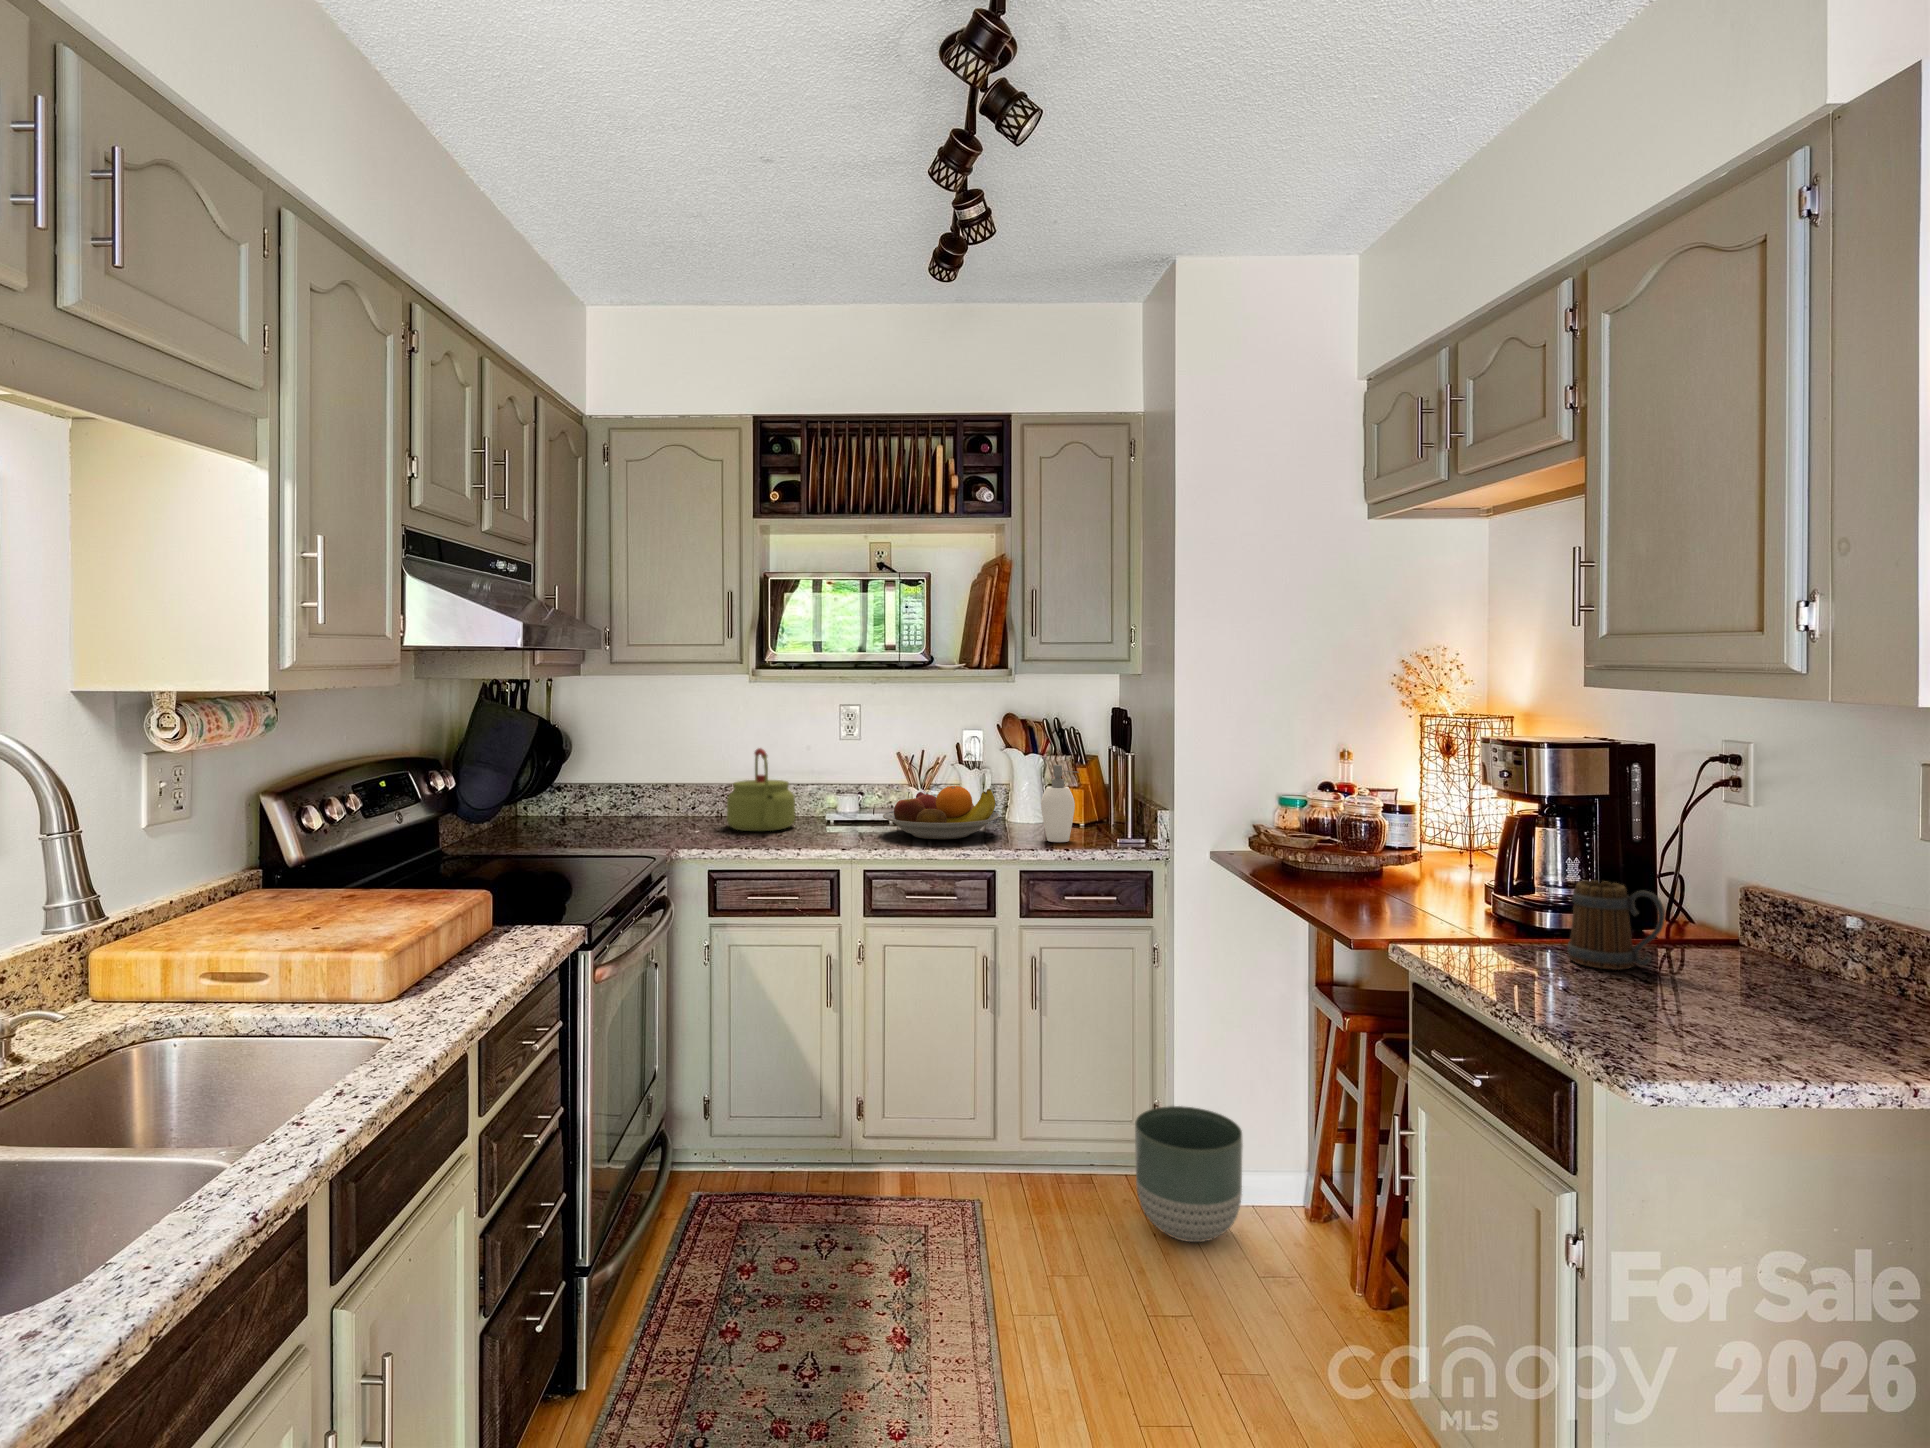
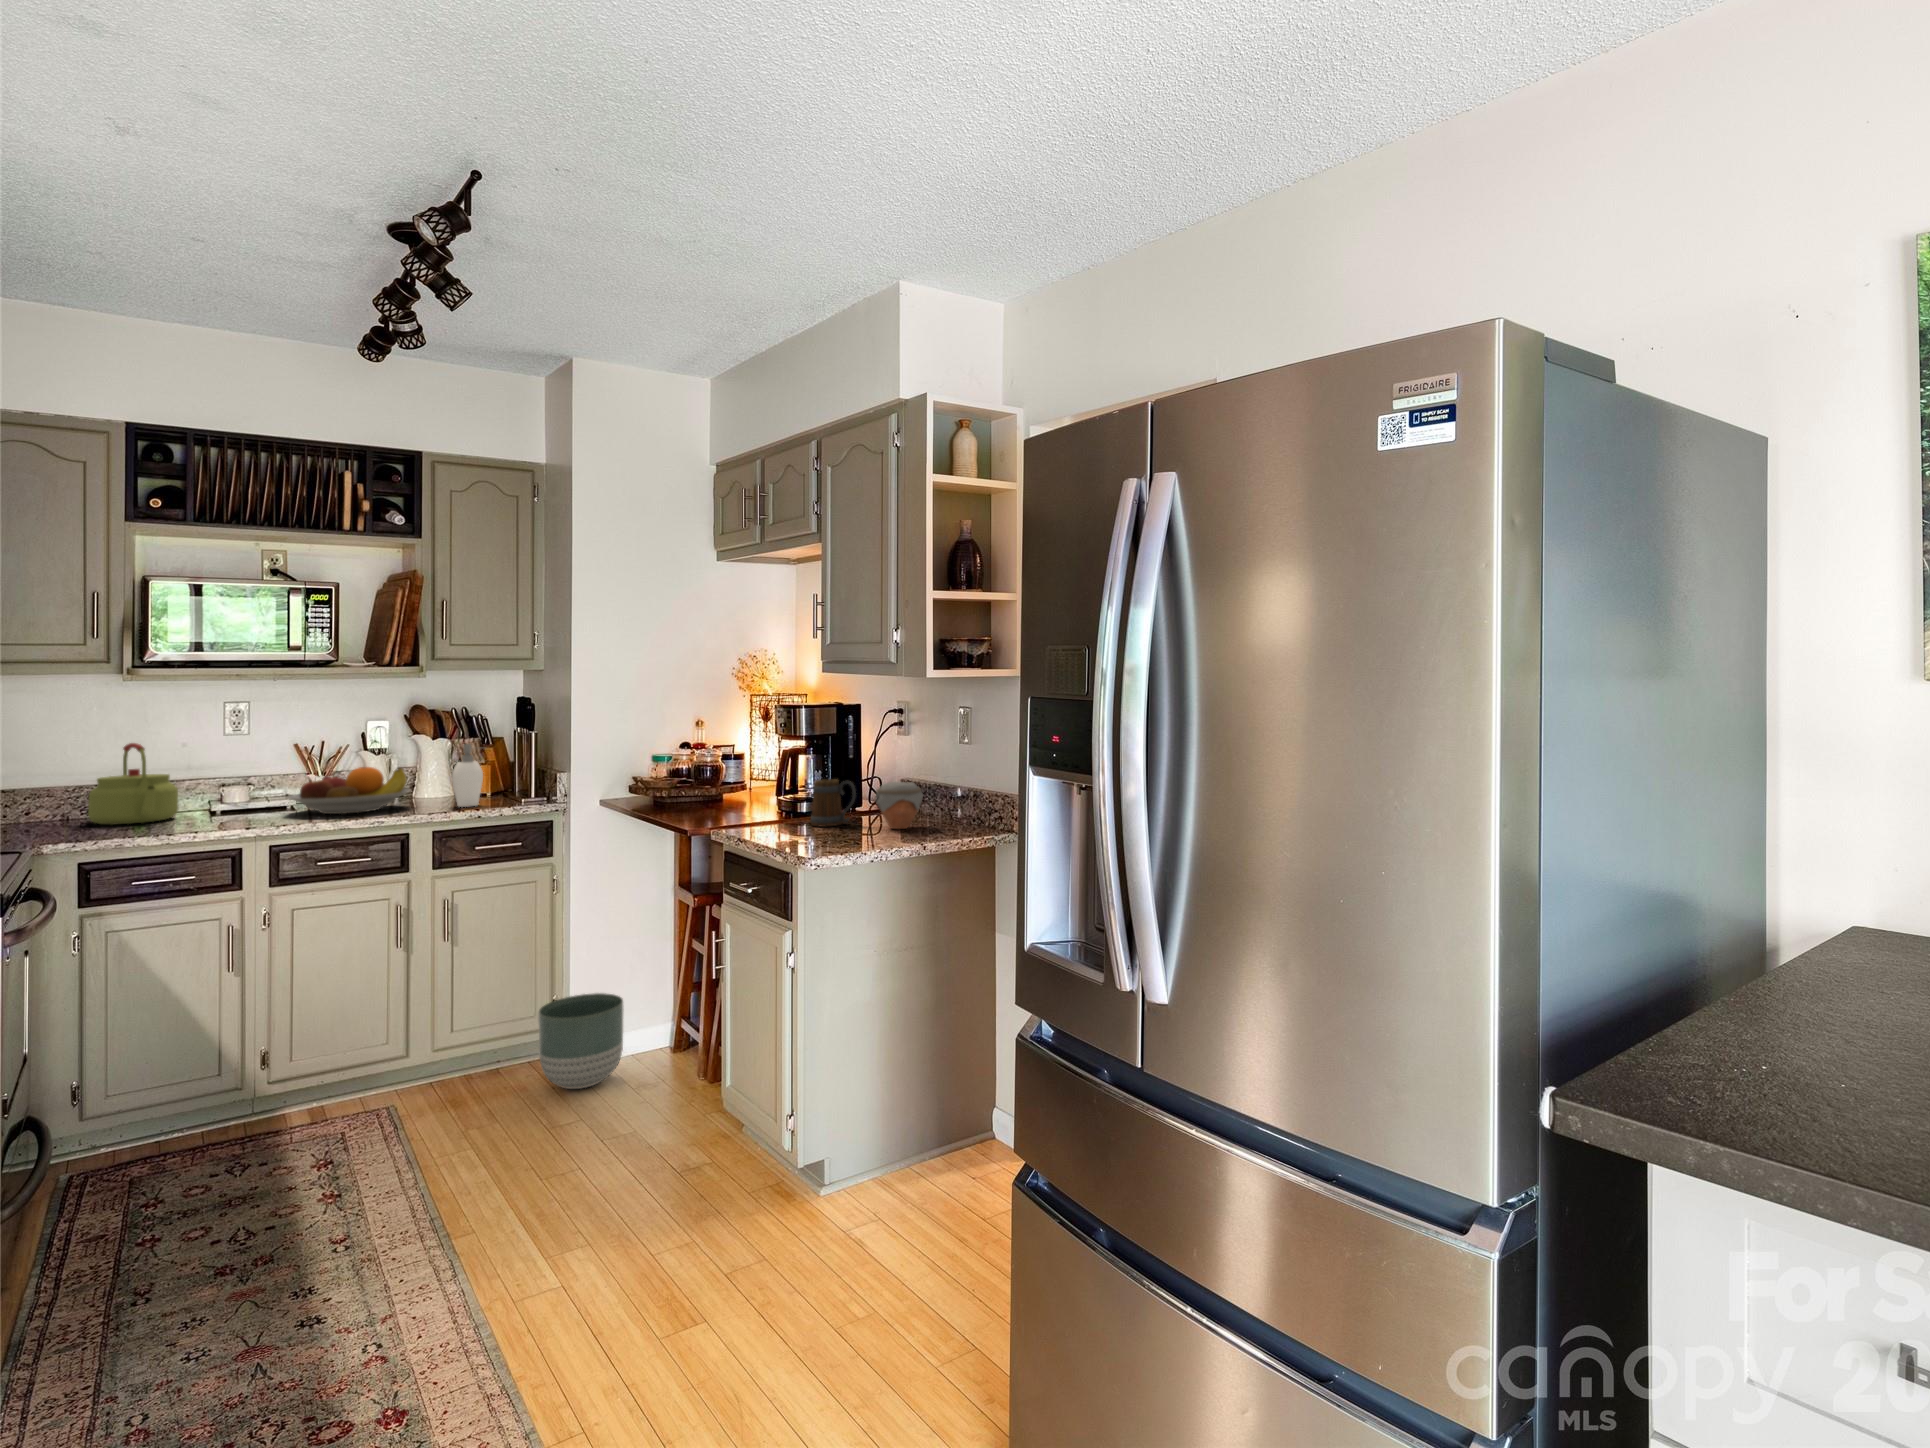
jar: none [1714,907,1834,1006] -> present [875,782,923,829]

